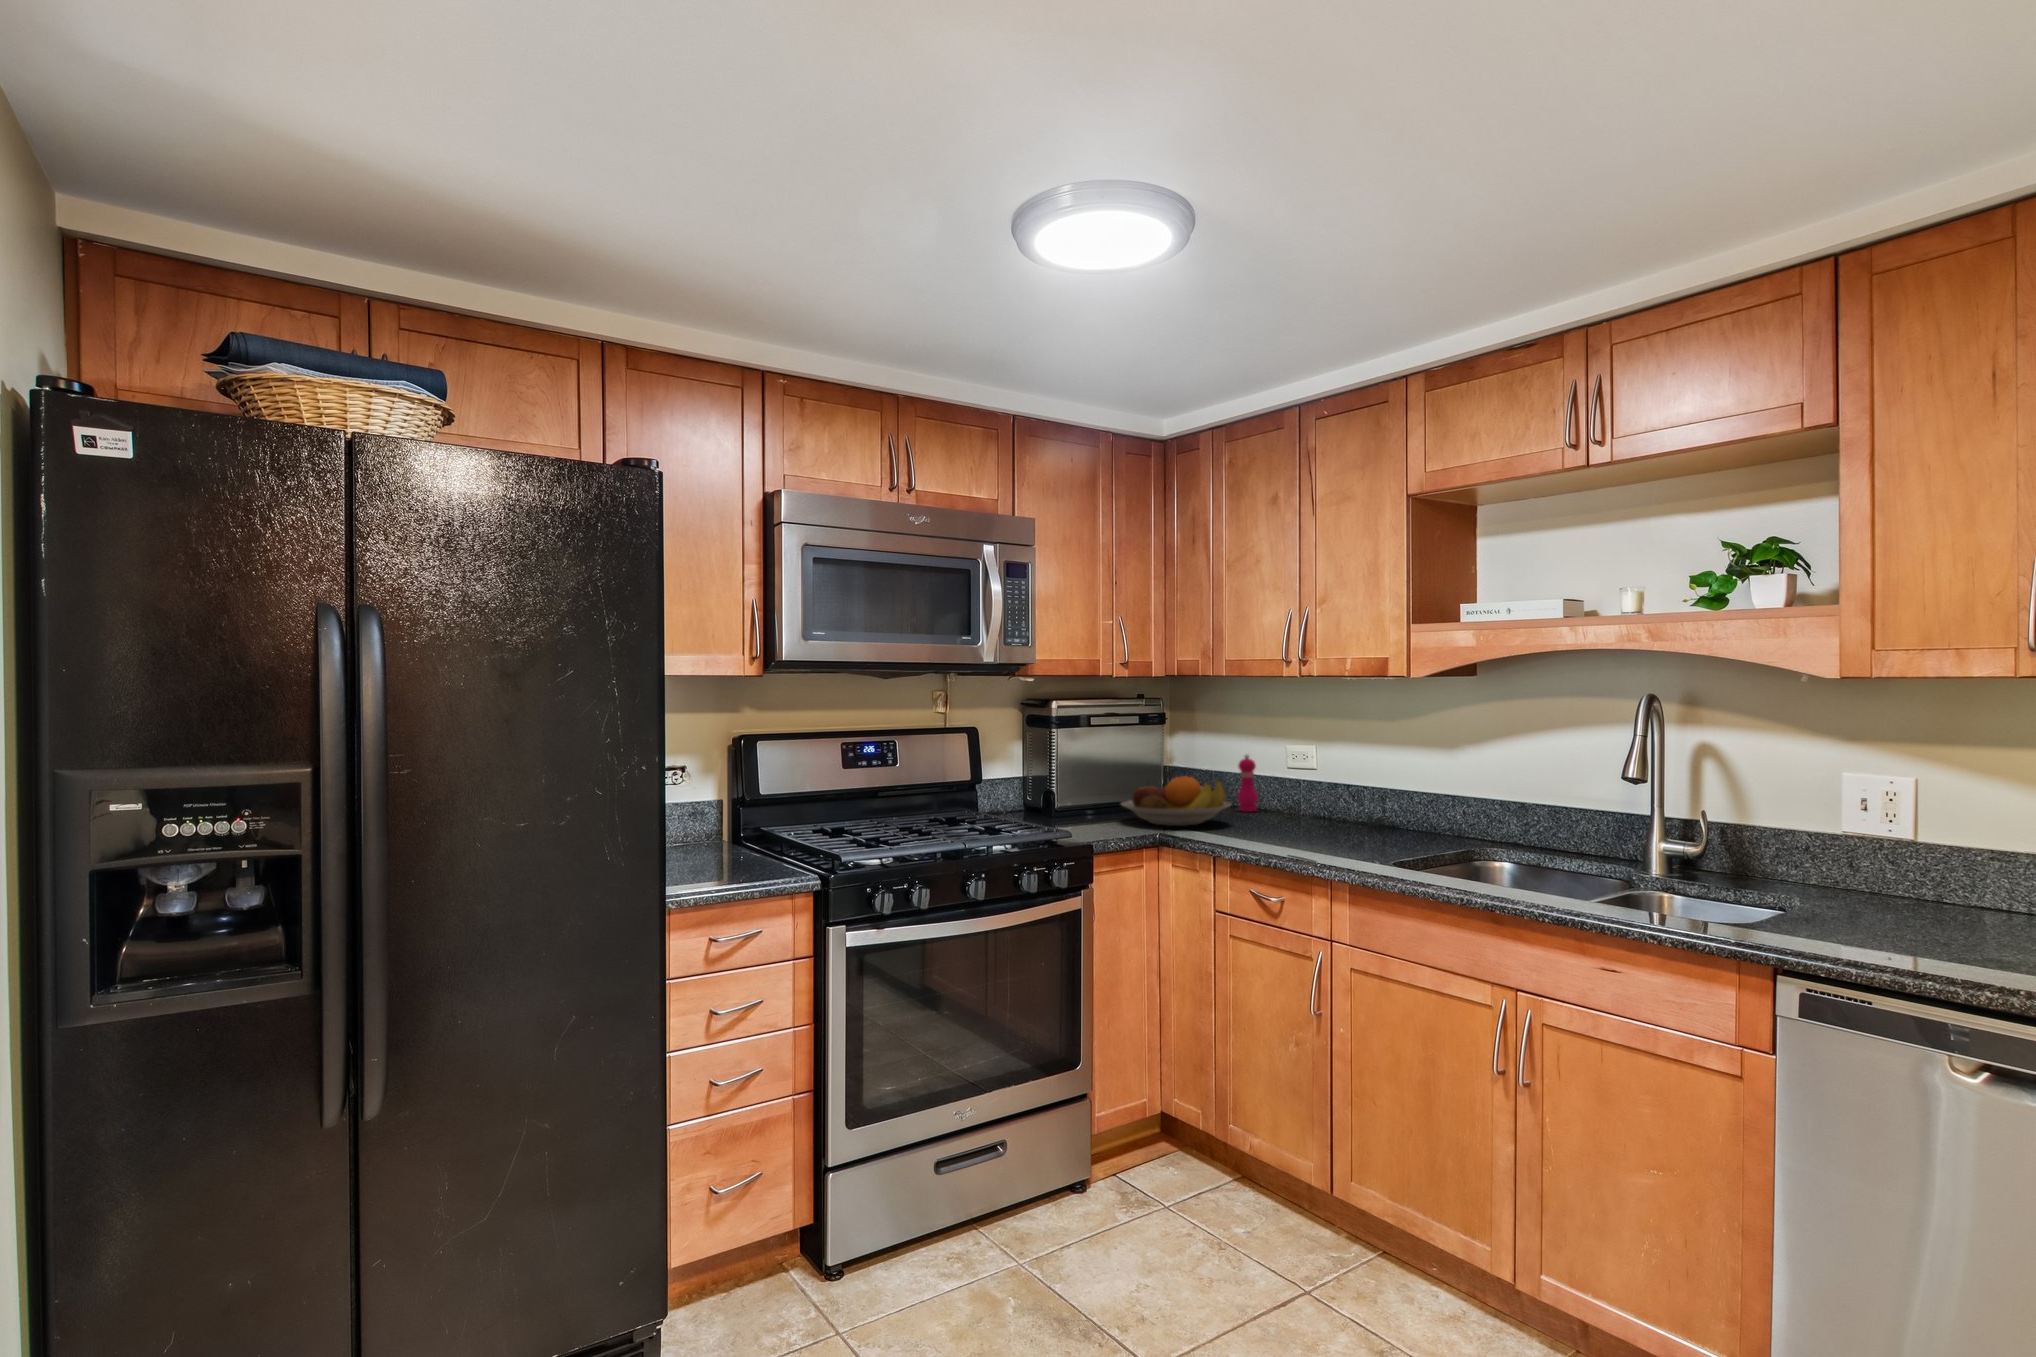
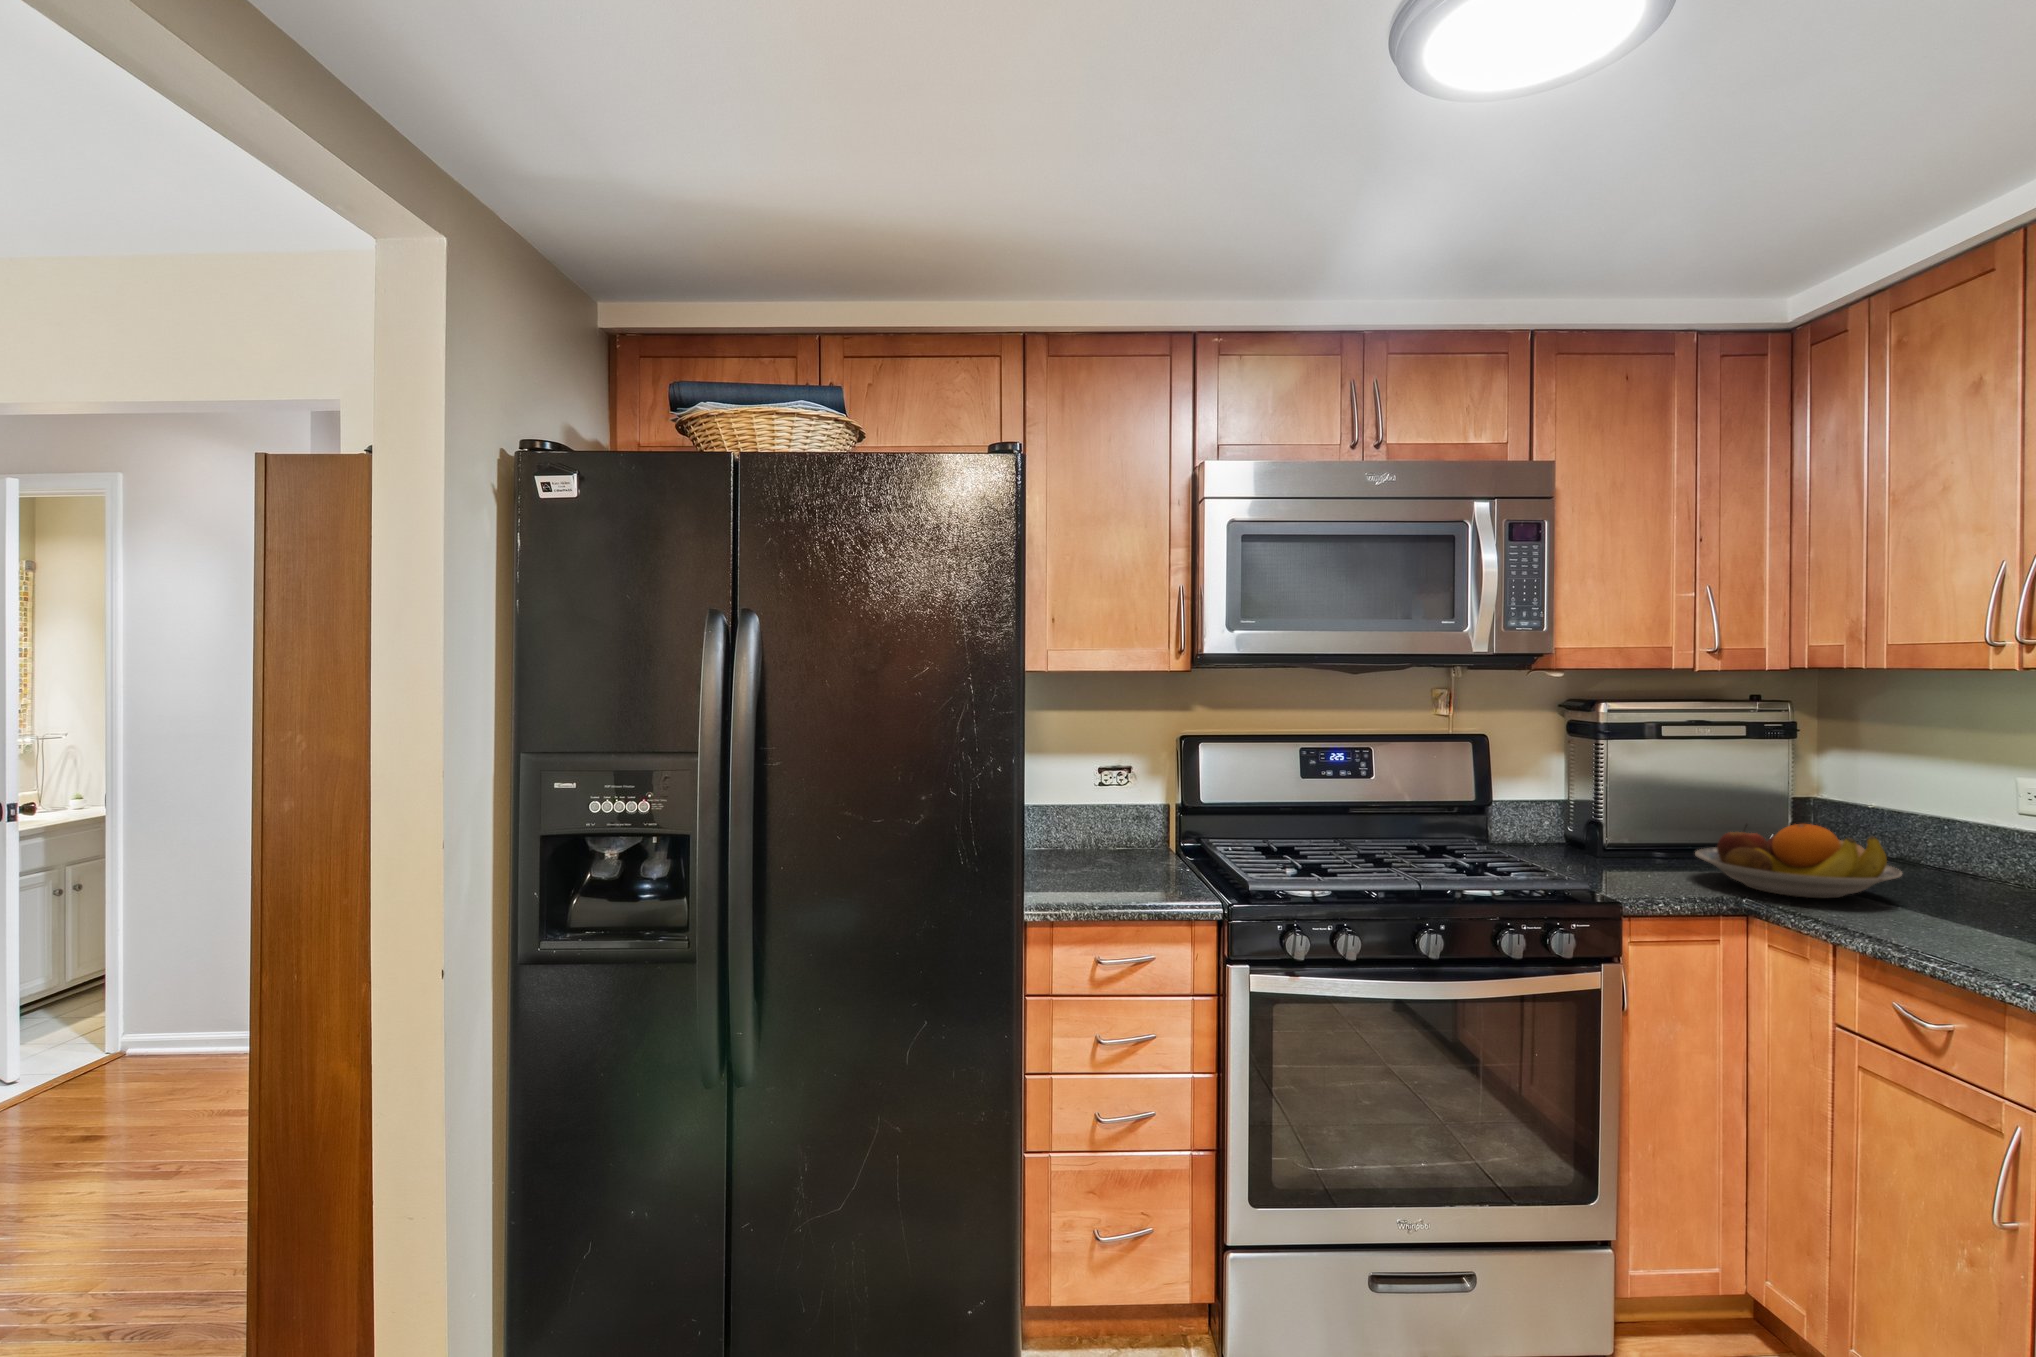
pepper mill: present [1237,754,1258,812] -> none [1931,795,1975,885]

